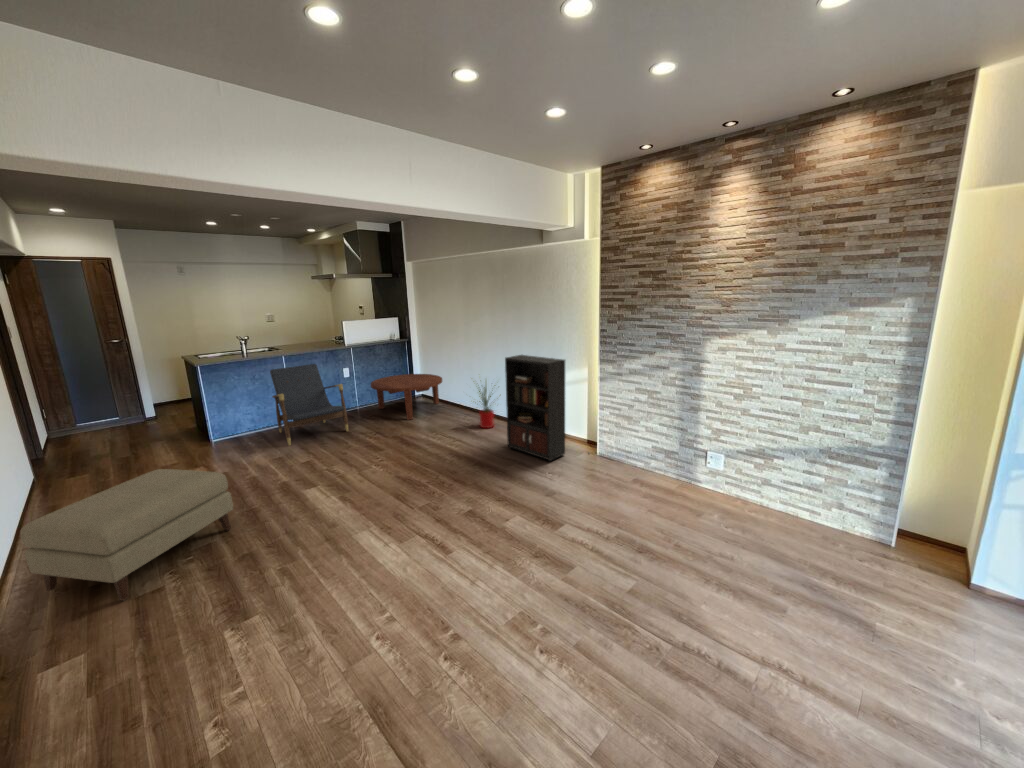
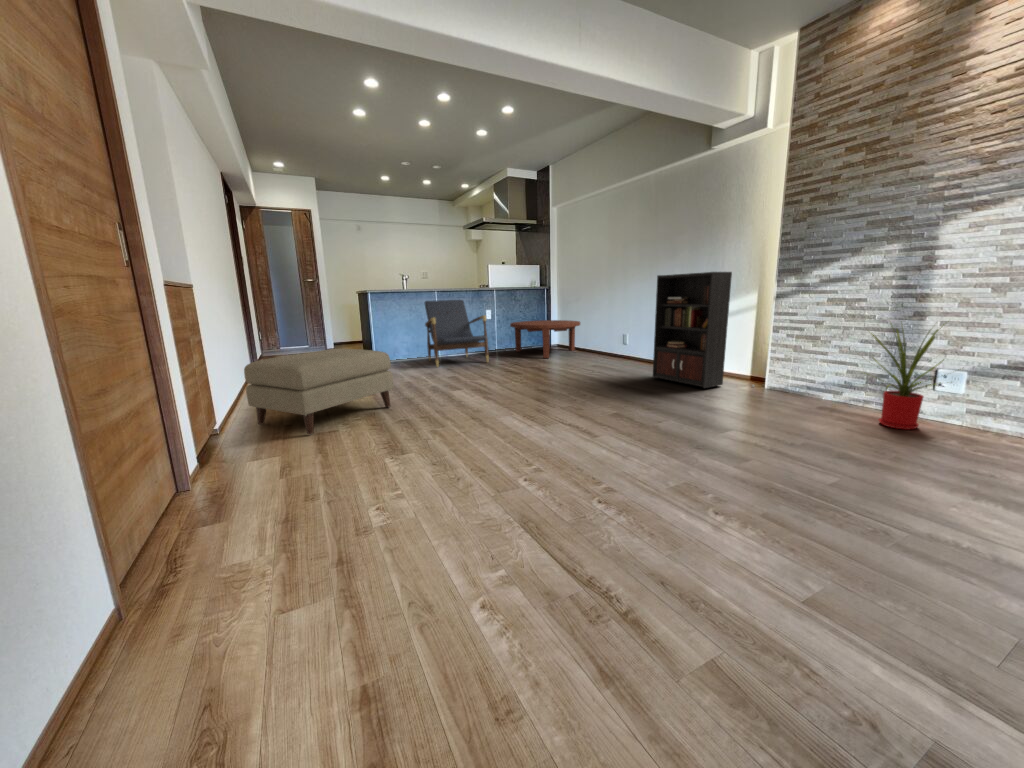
house plant: present [479,387,494,428] -> present [871,329,942,429]

